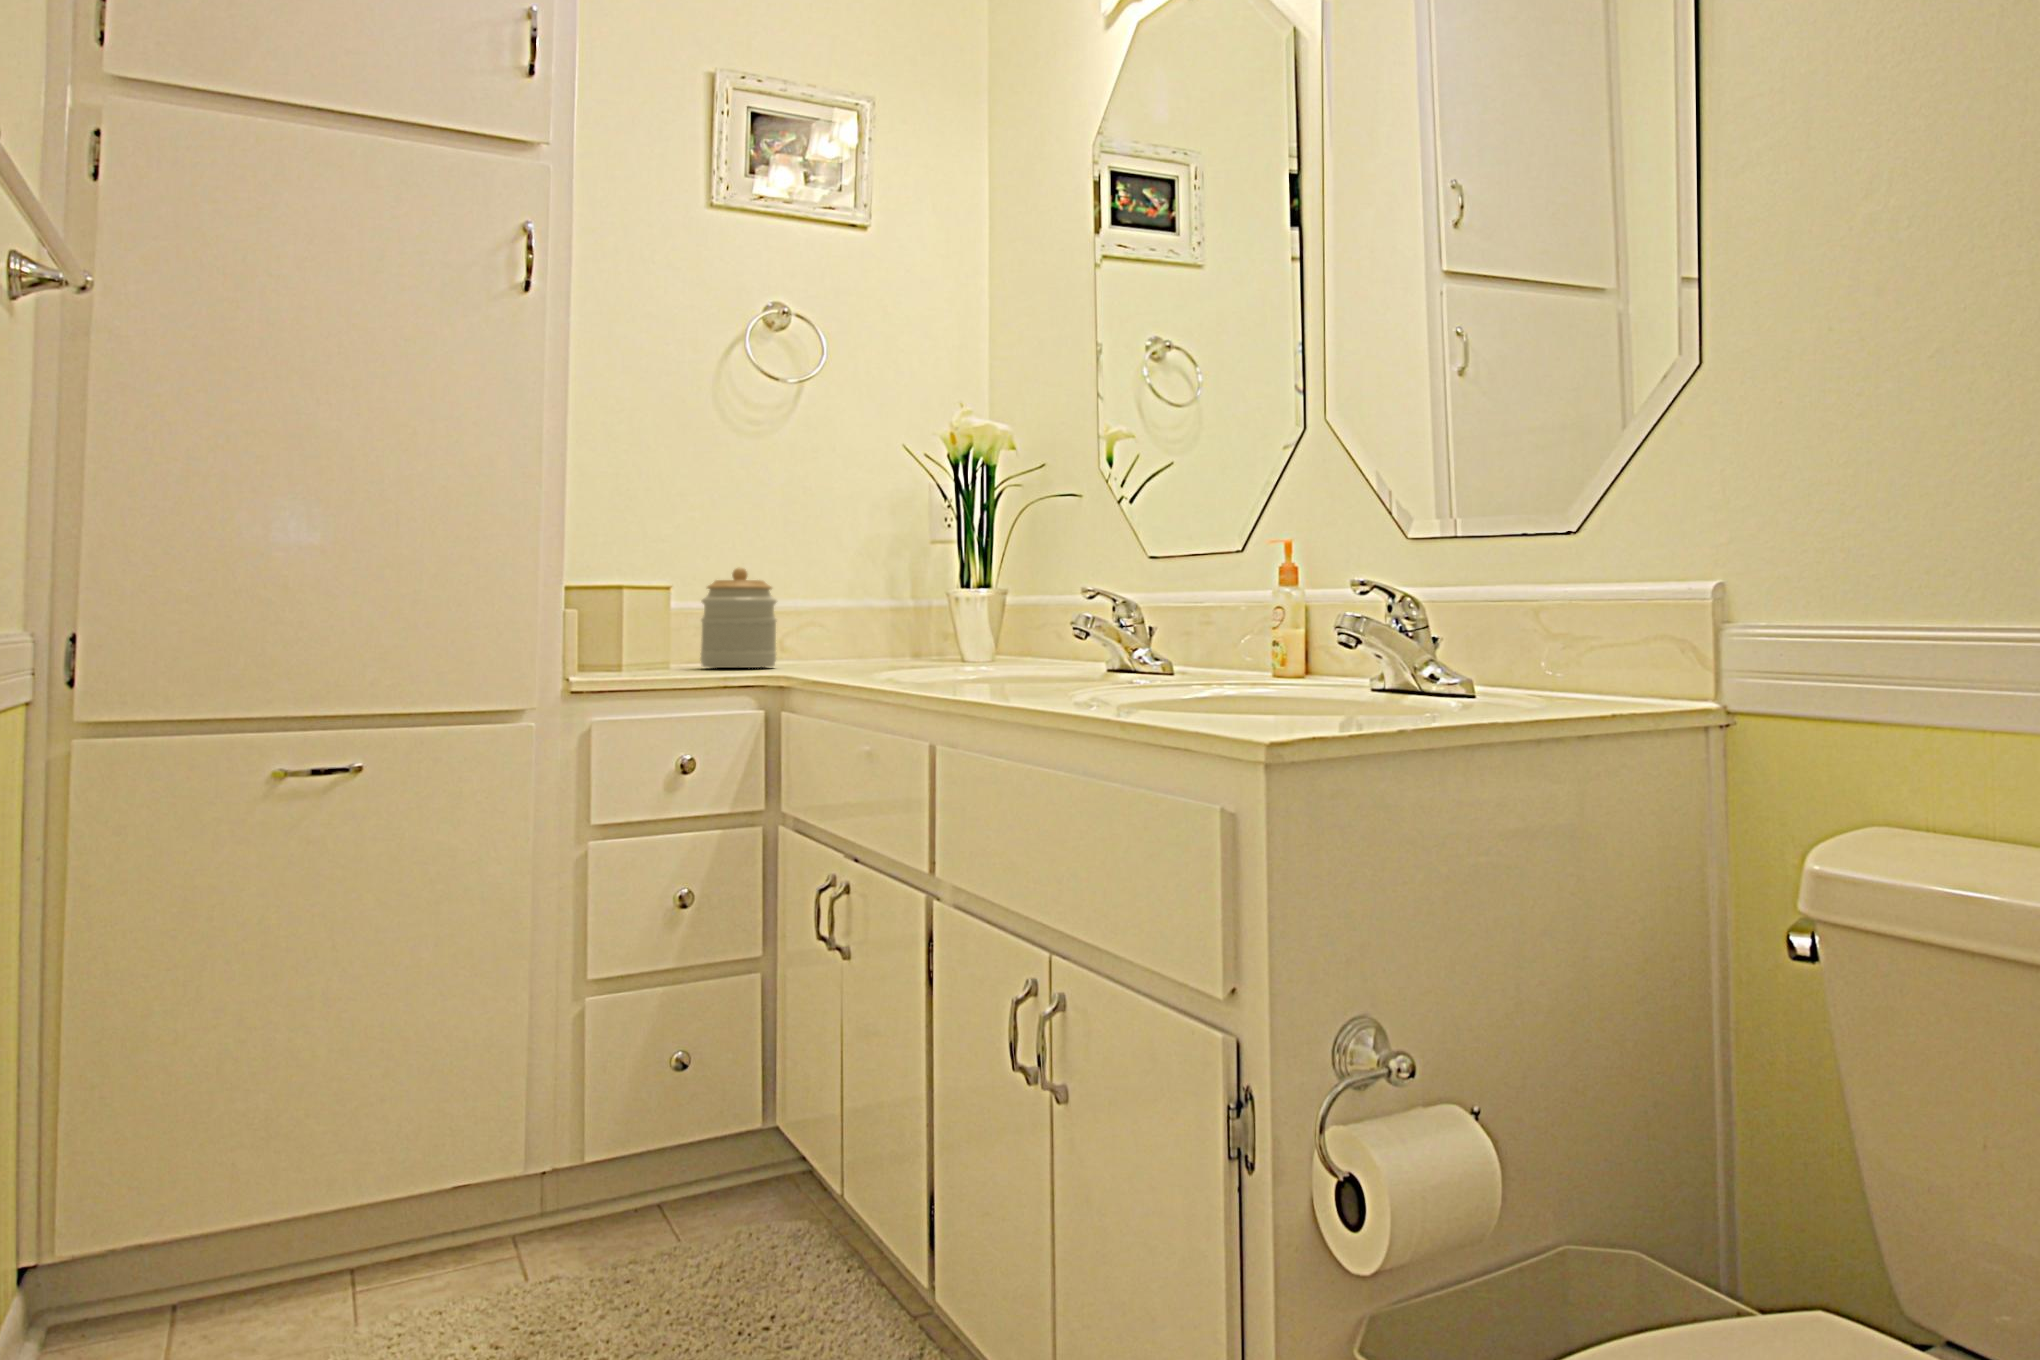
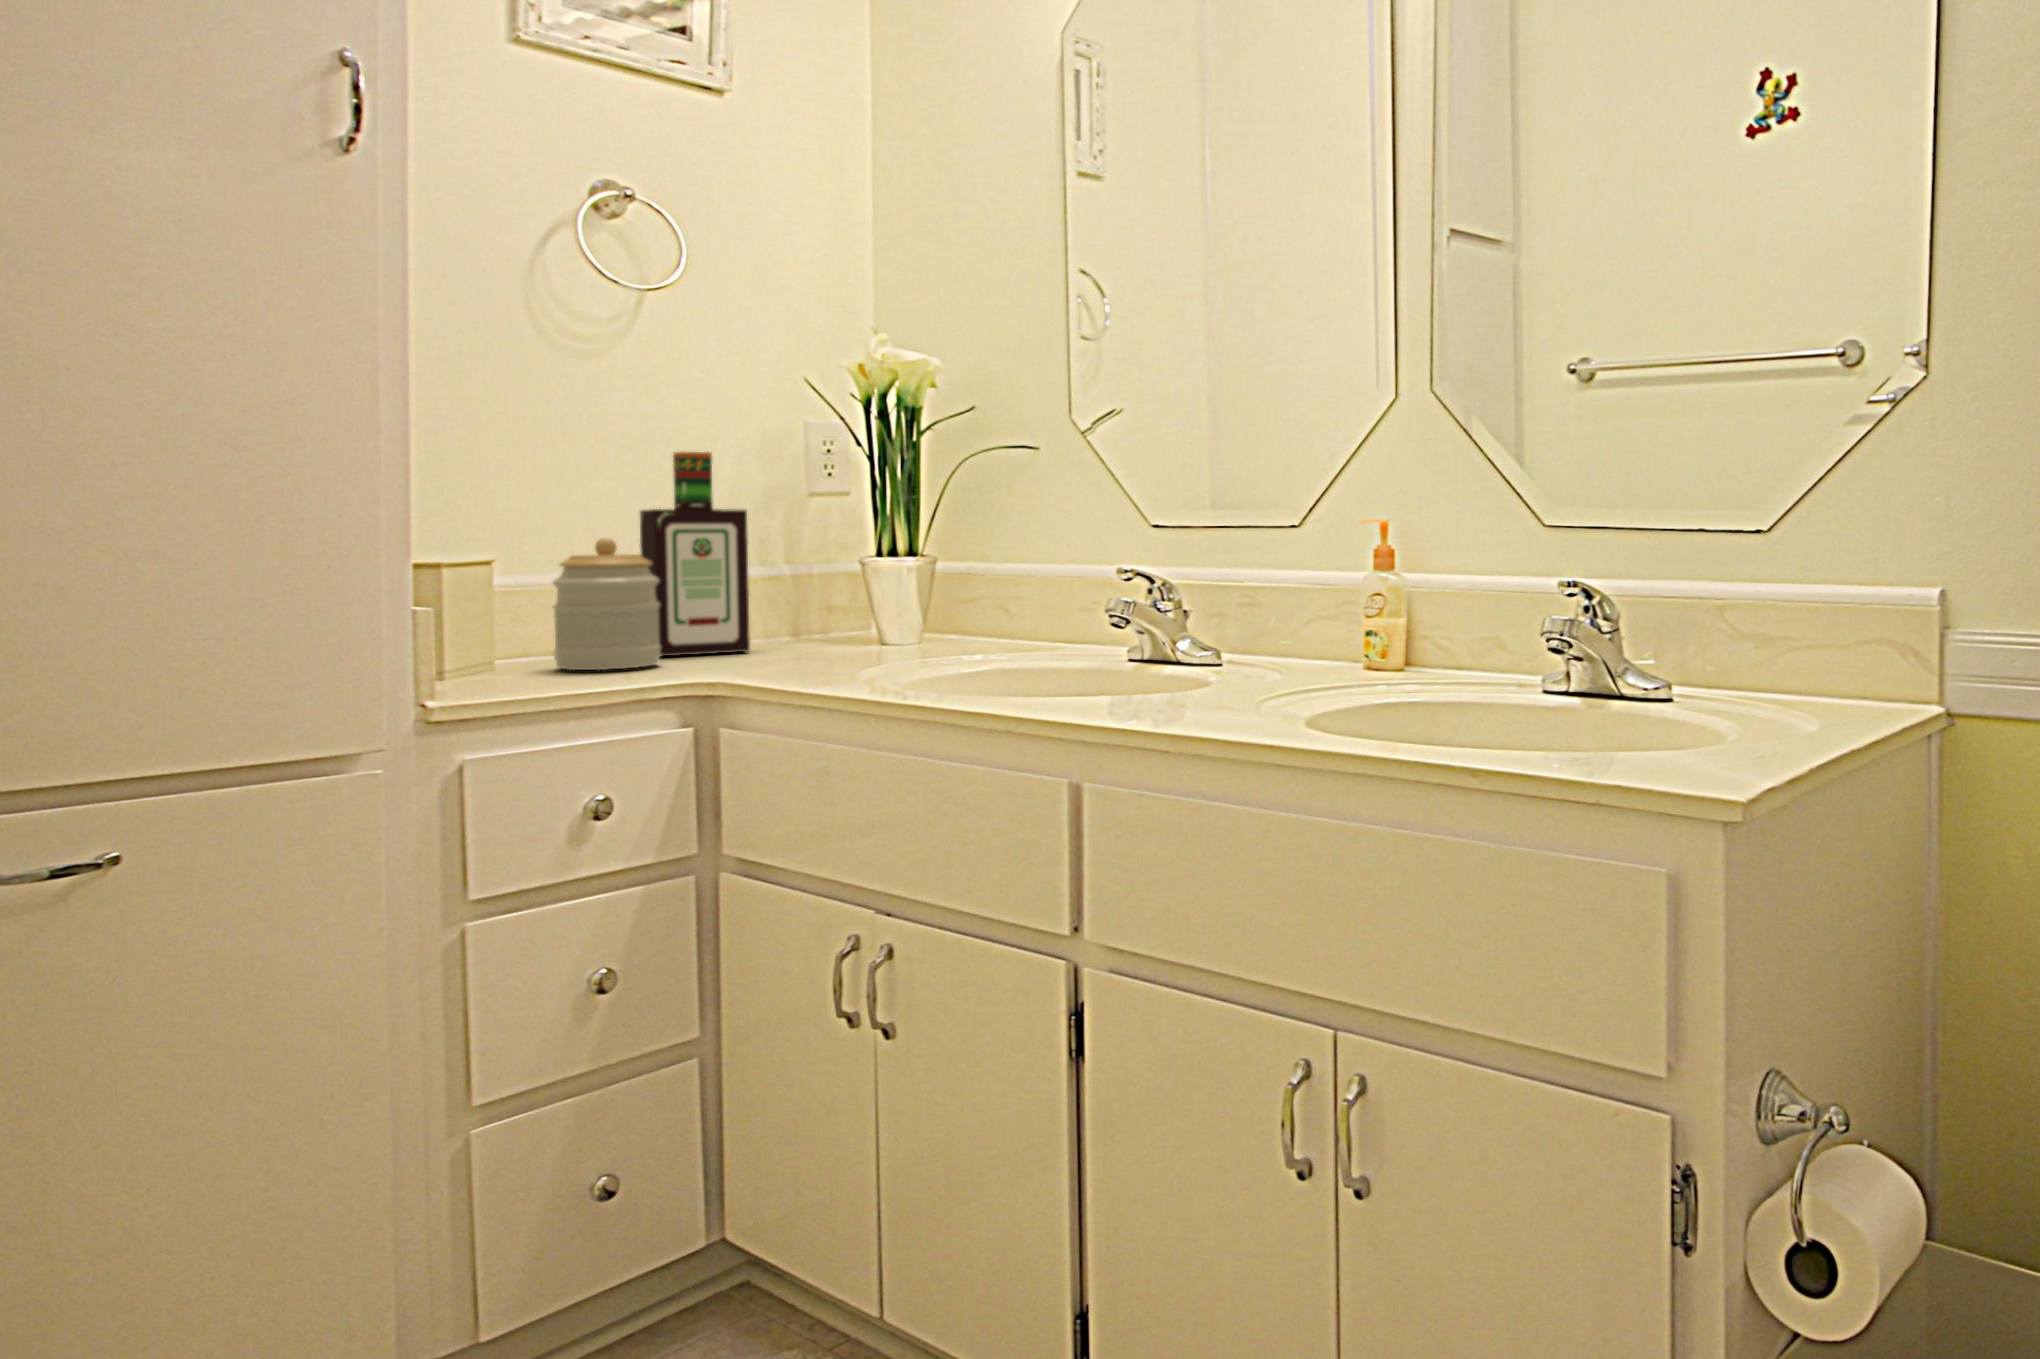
bottle: none [786,504,859,664] -> present [640,452,750,656]

